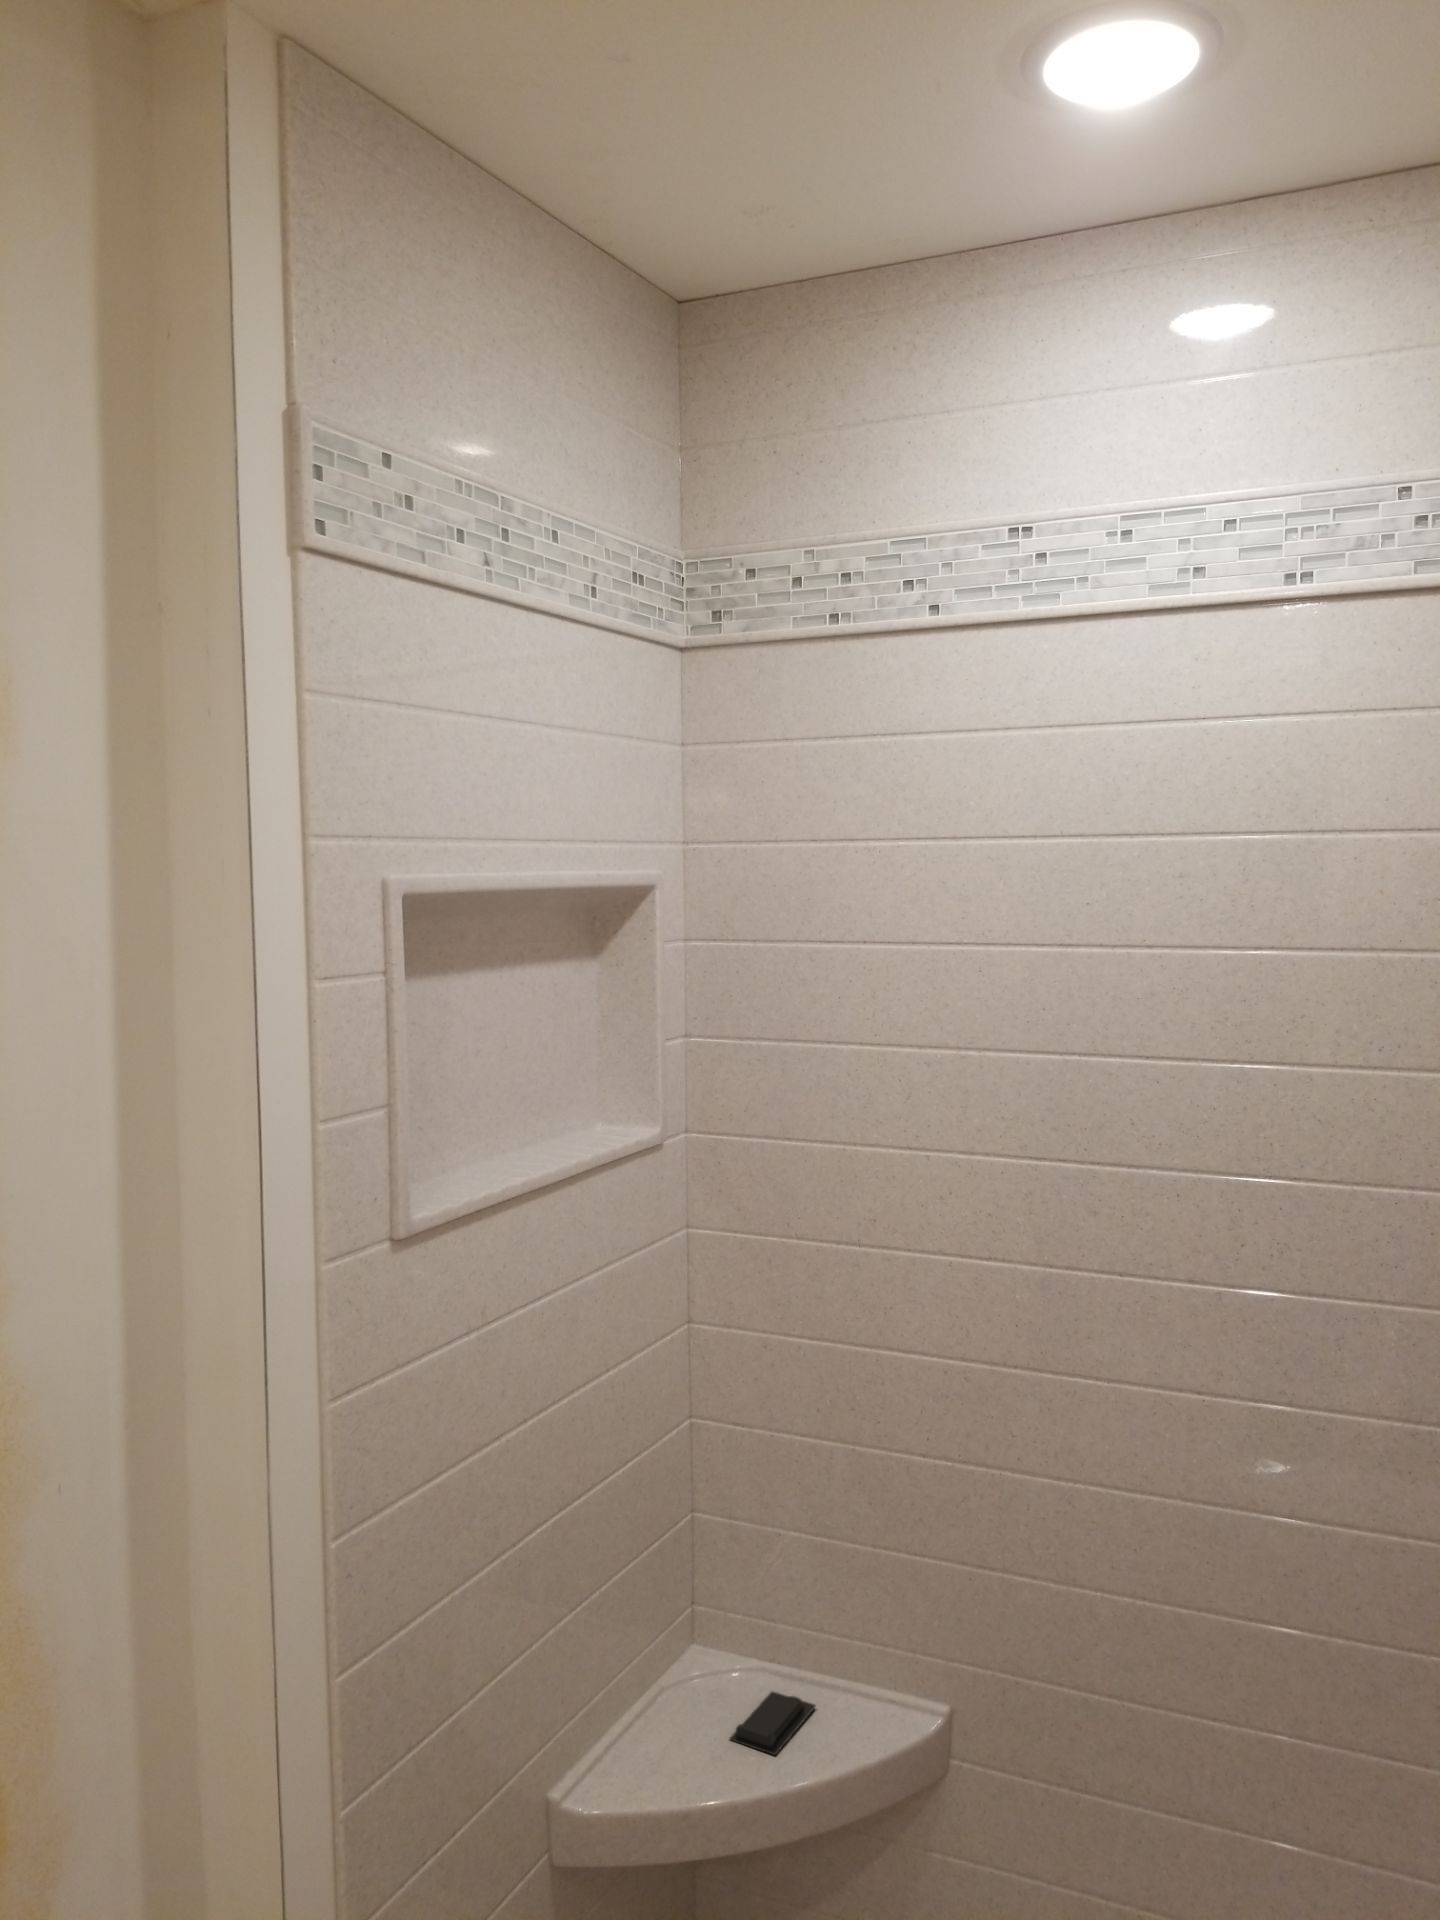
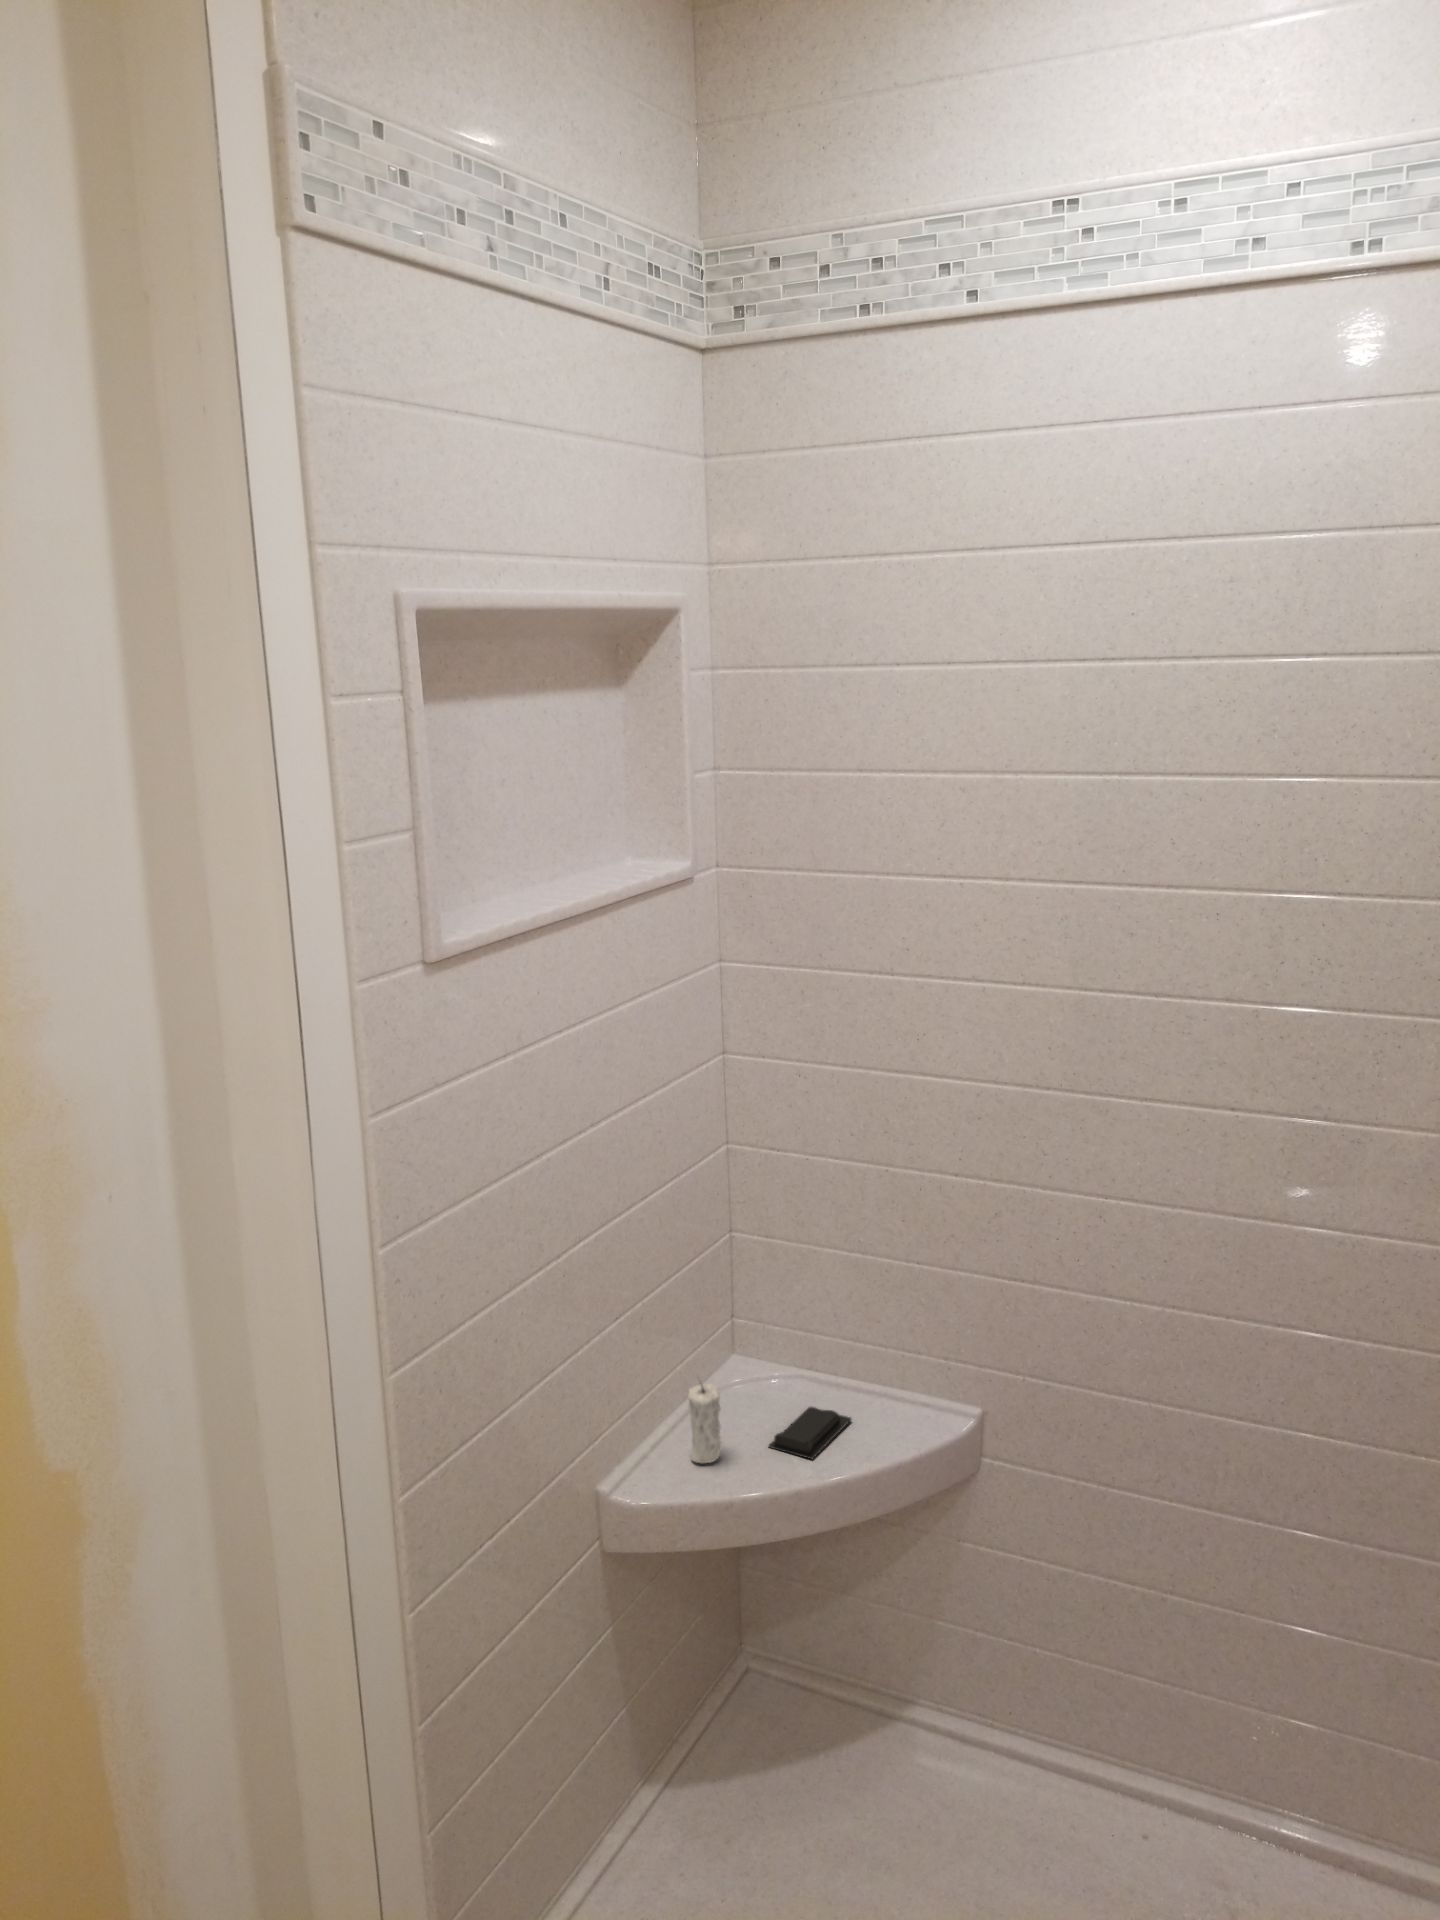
candle: none [647,1661,681,1760] -> present [688,1384,721,1463]

